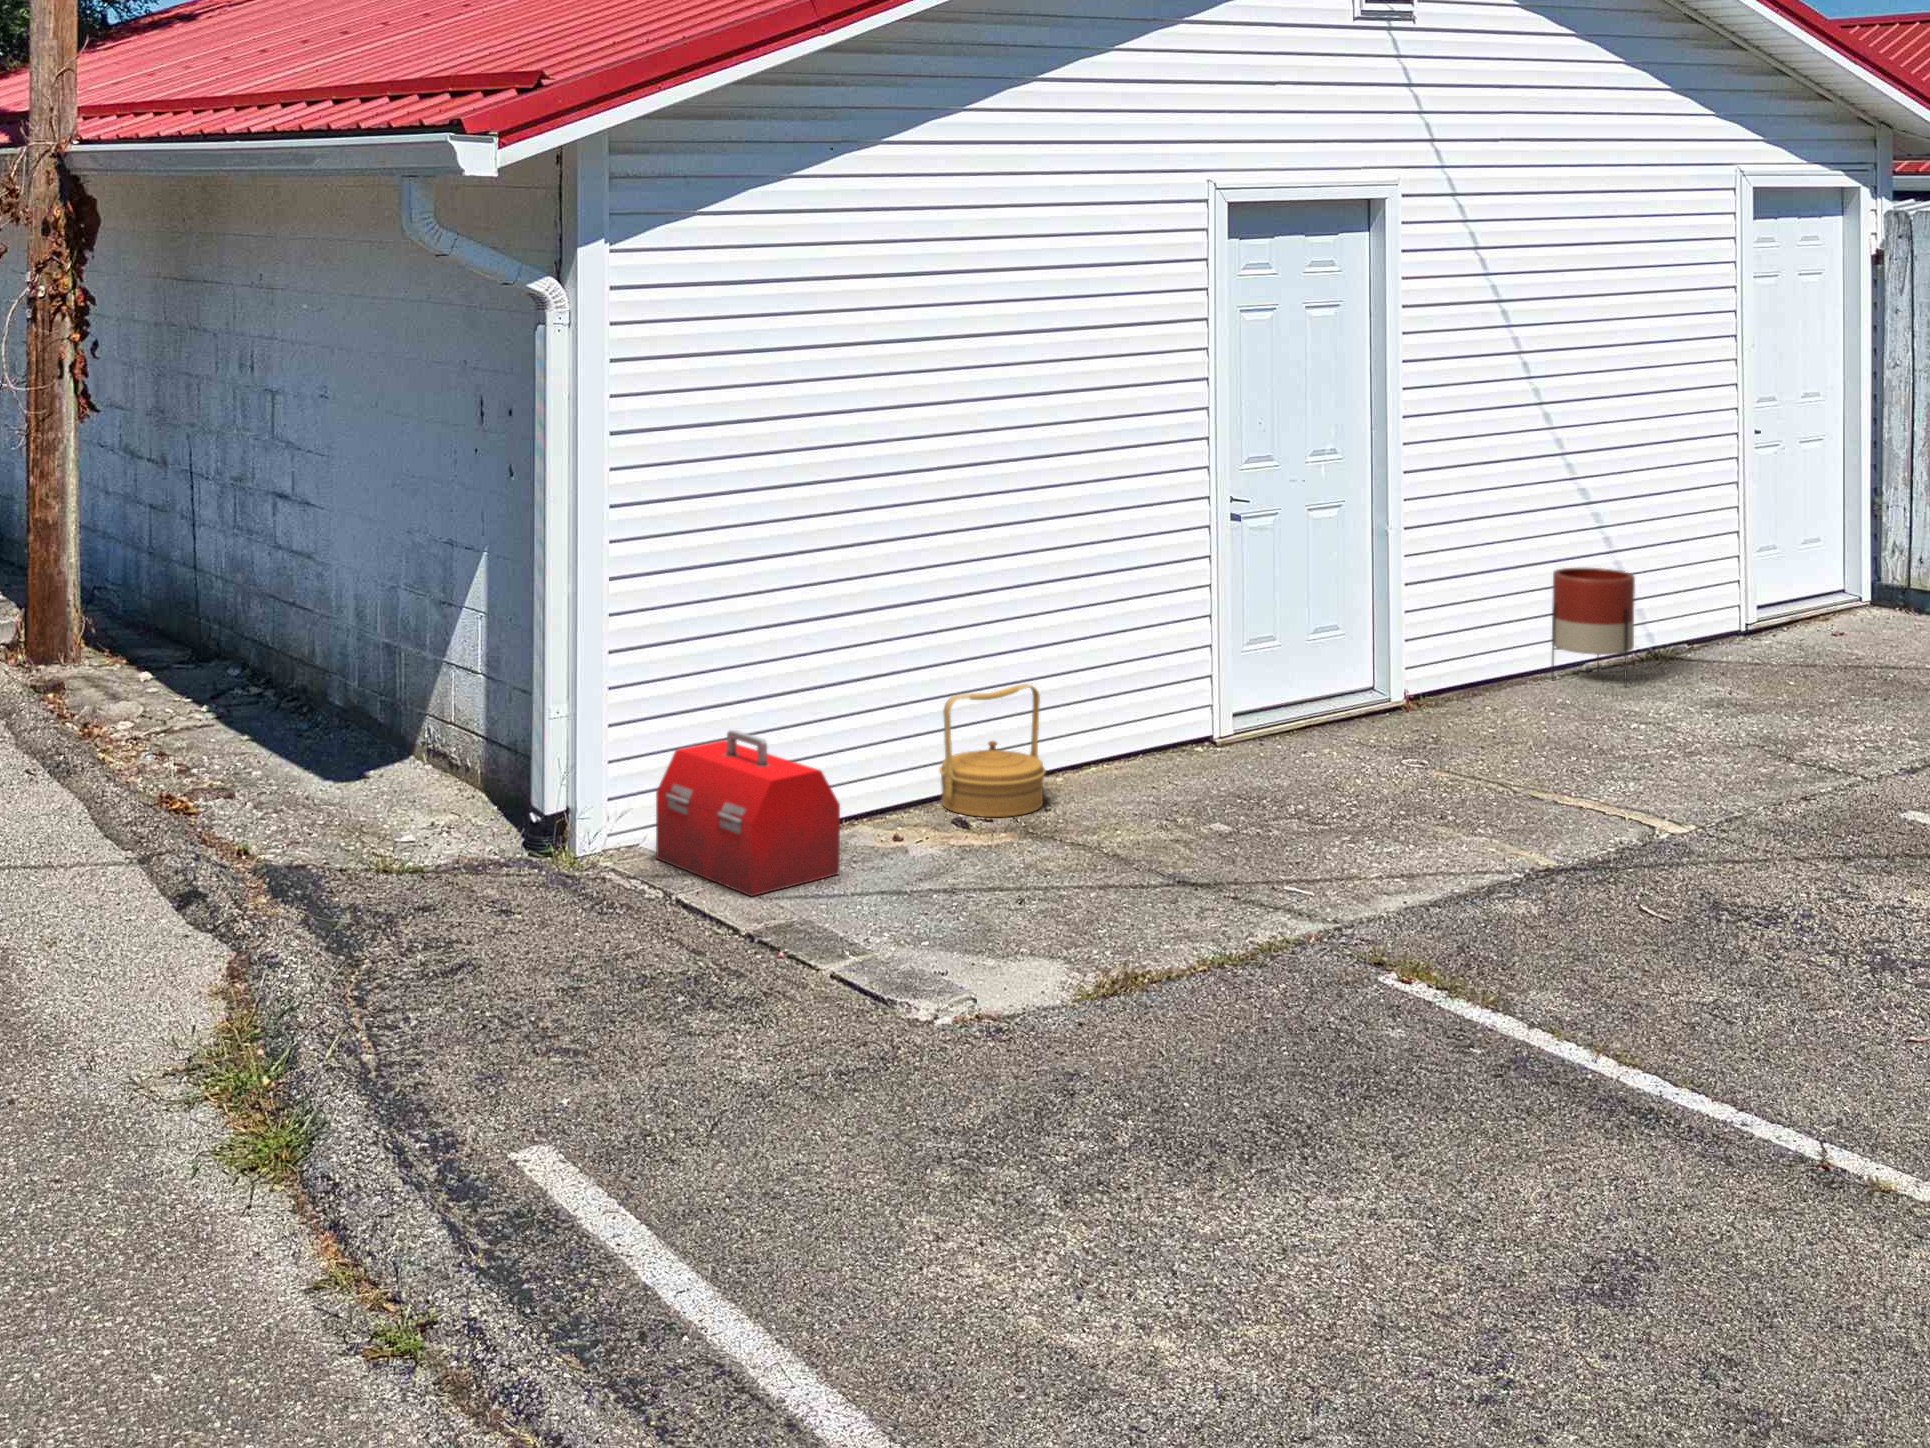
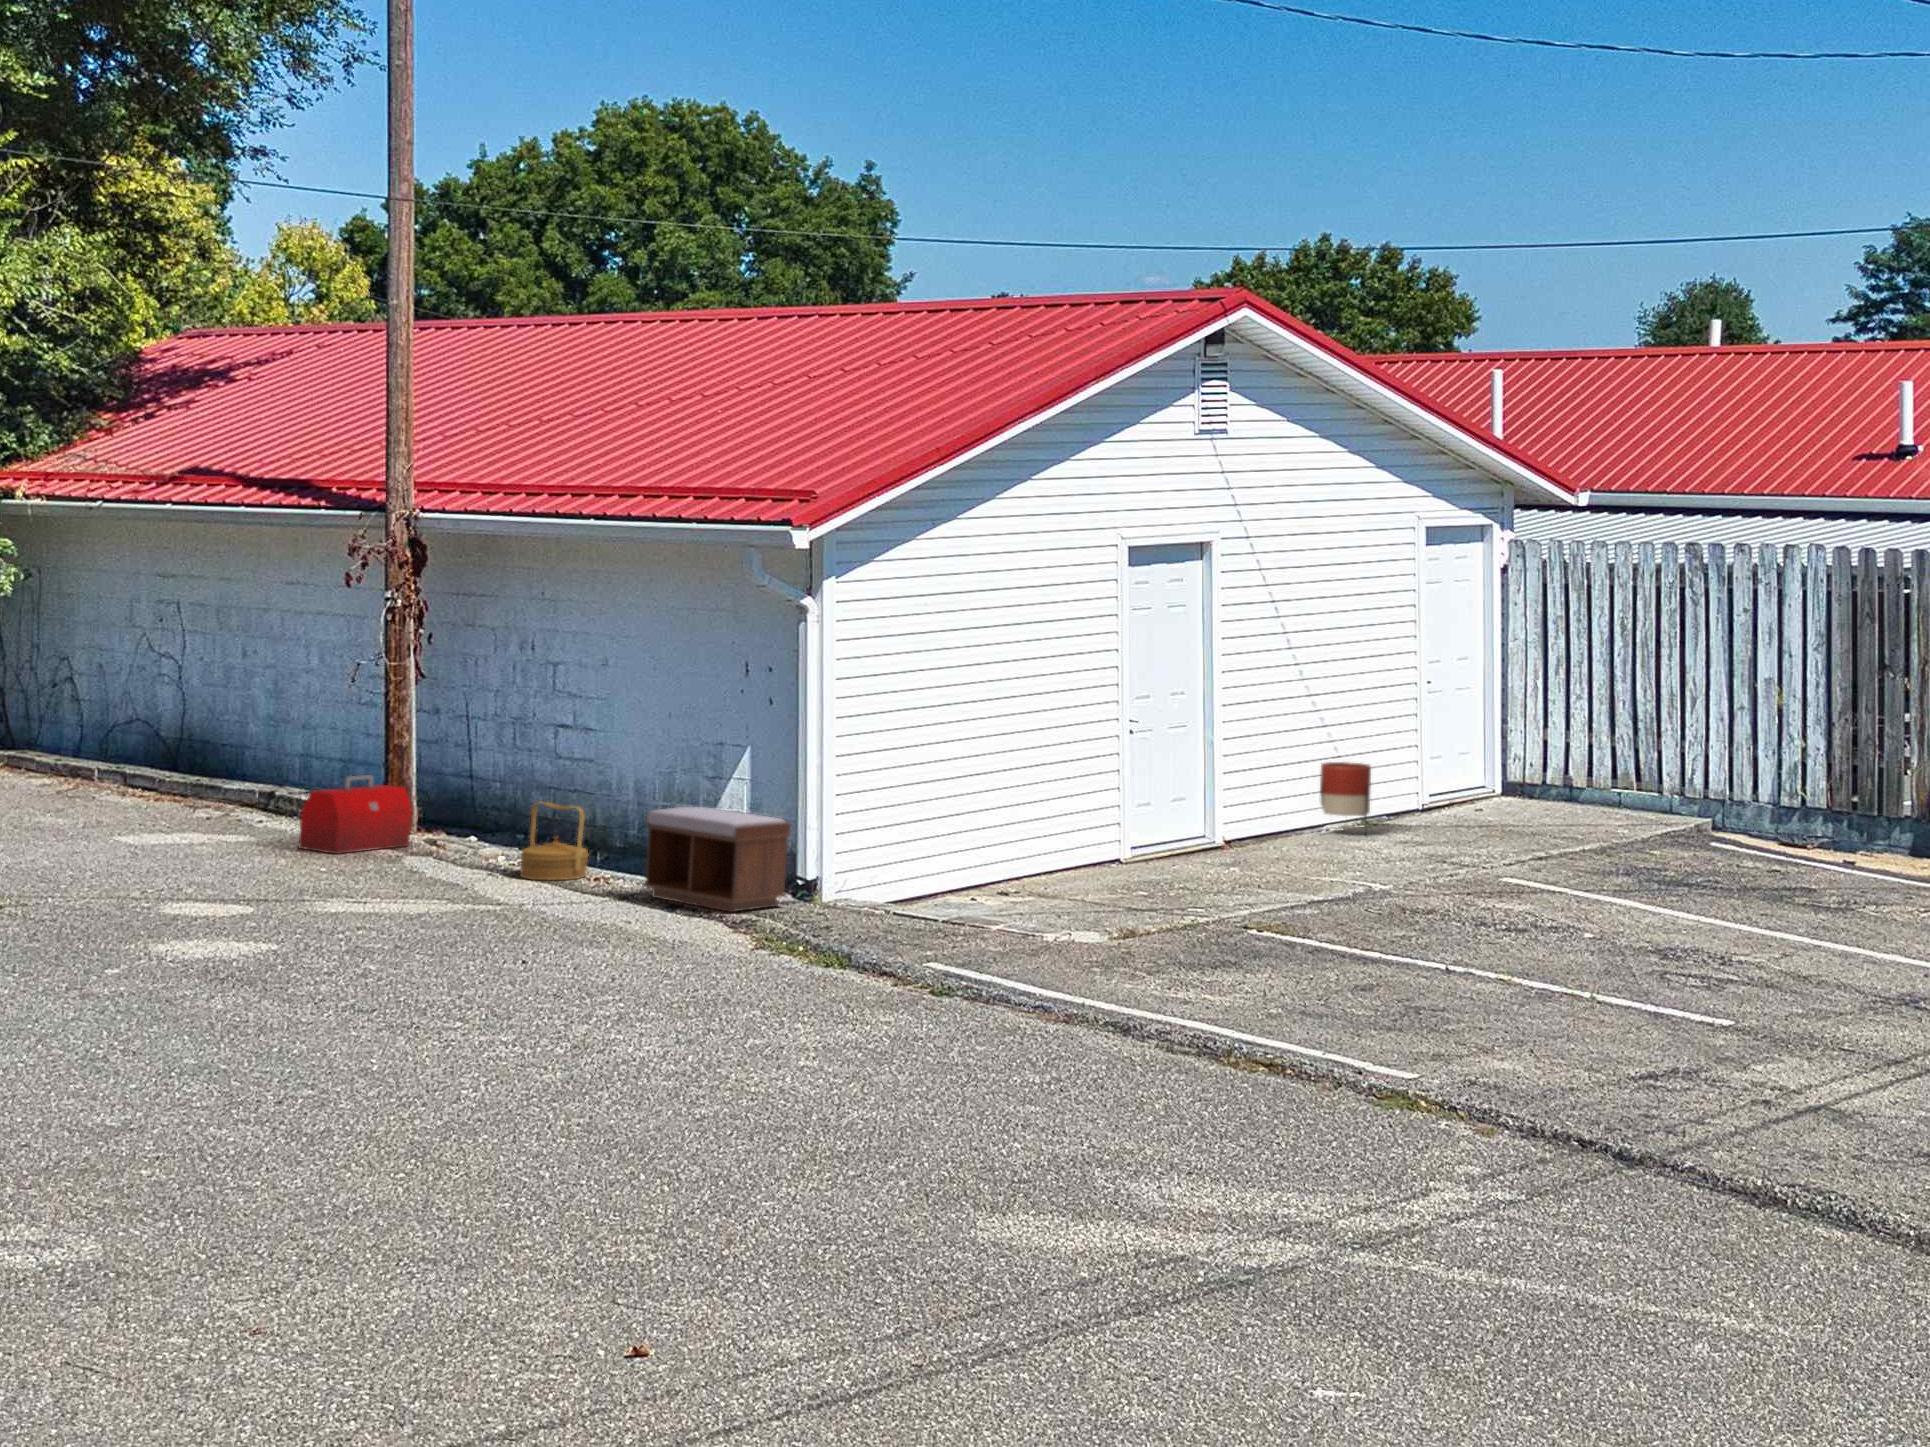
bench: none [355,670,534,861] -> present [643,807,791,912]
woven basket: present [939,684,1046,817] -> present [520,802,588,881]
toolbox: present [656,730,840,896] -> present [299,775,412,854]

